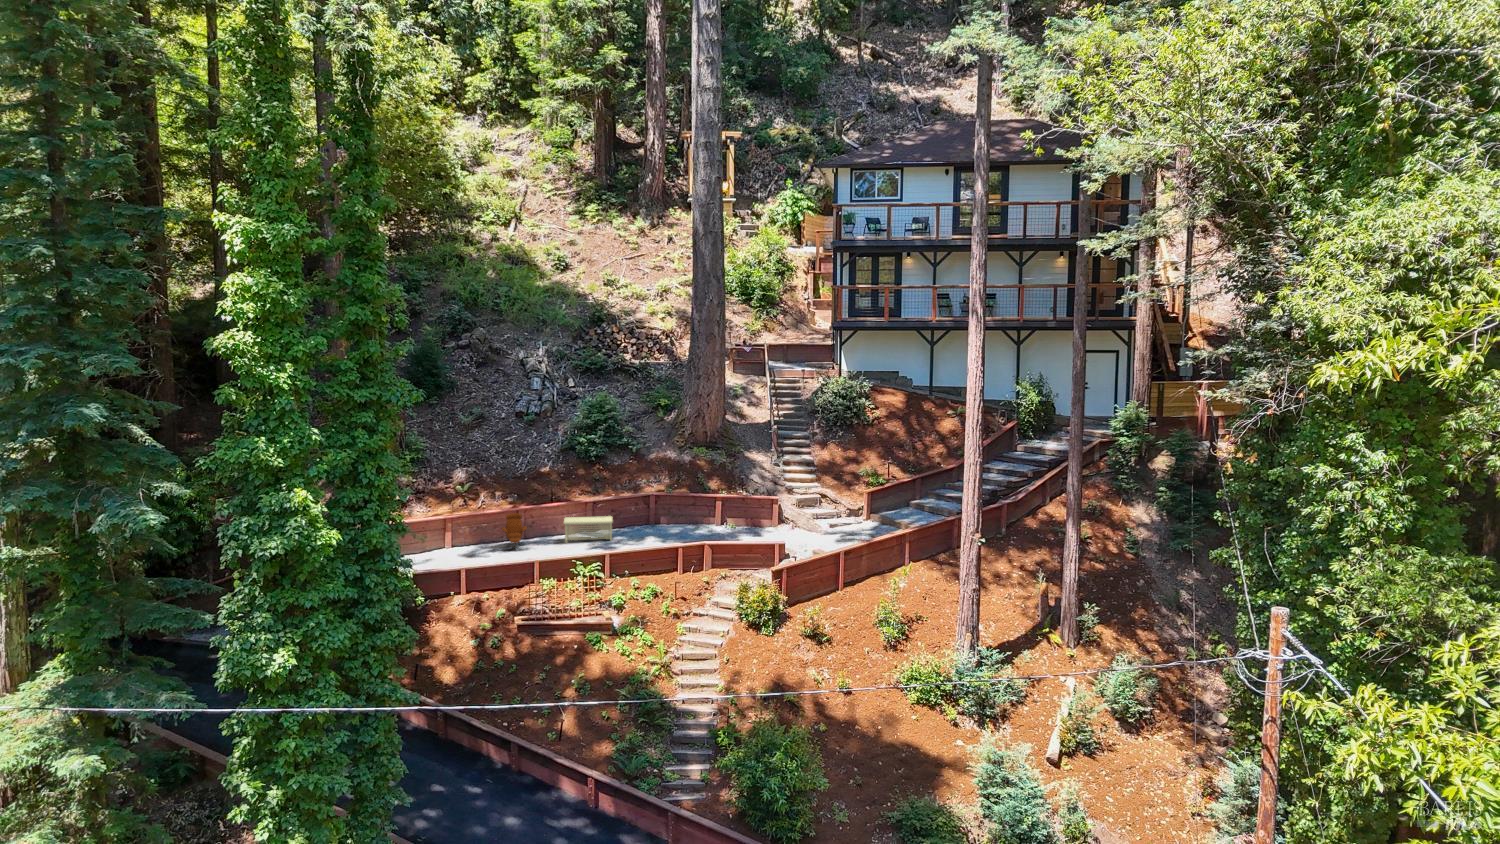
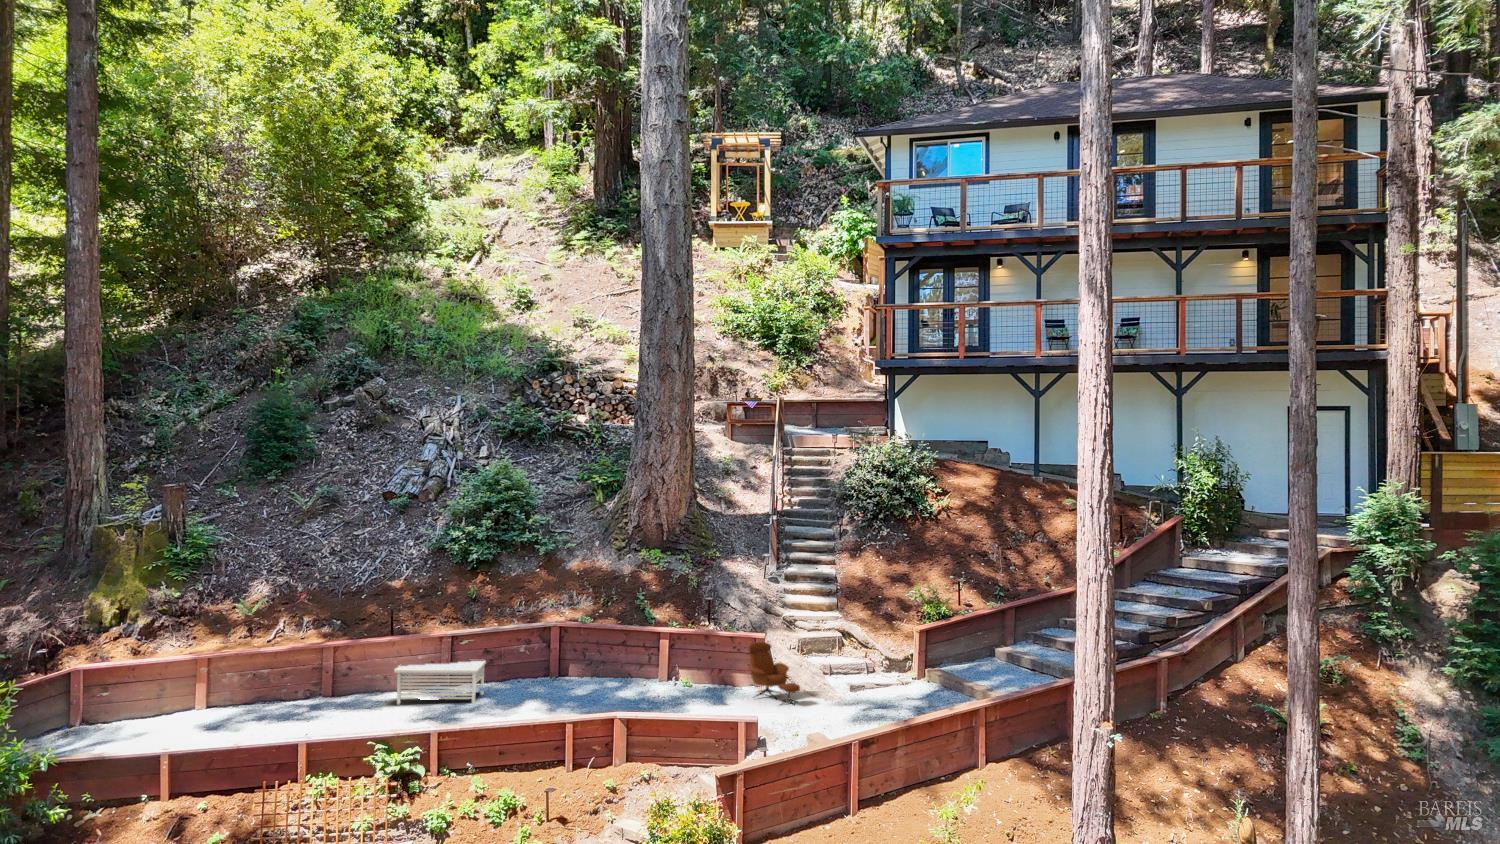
lounge chair: present [502,513,527,549] -> present [748,642,800,704]

